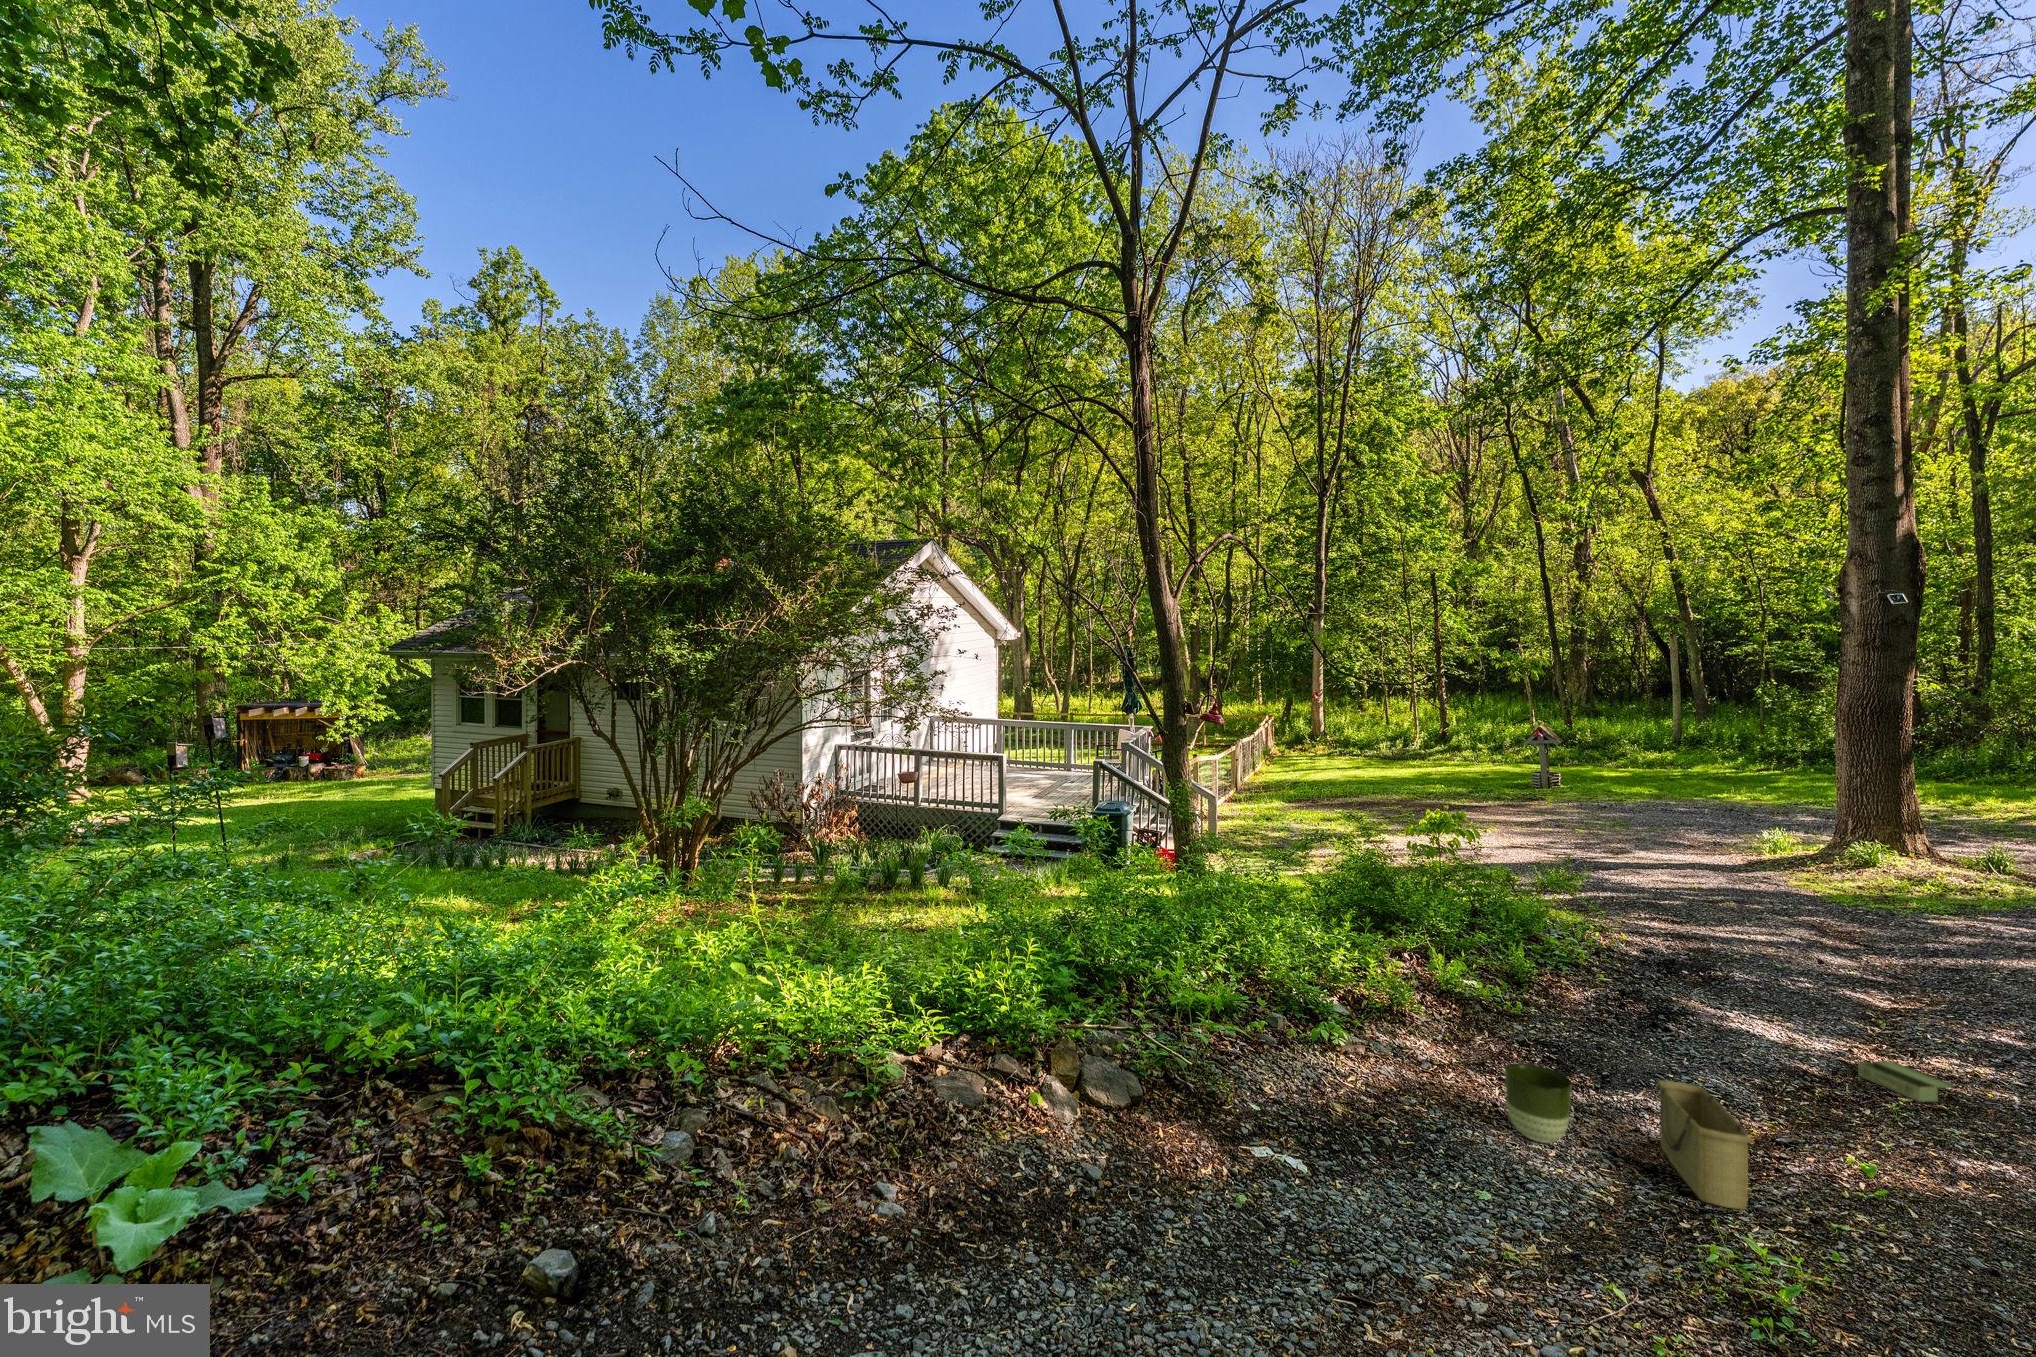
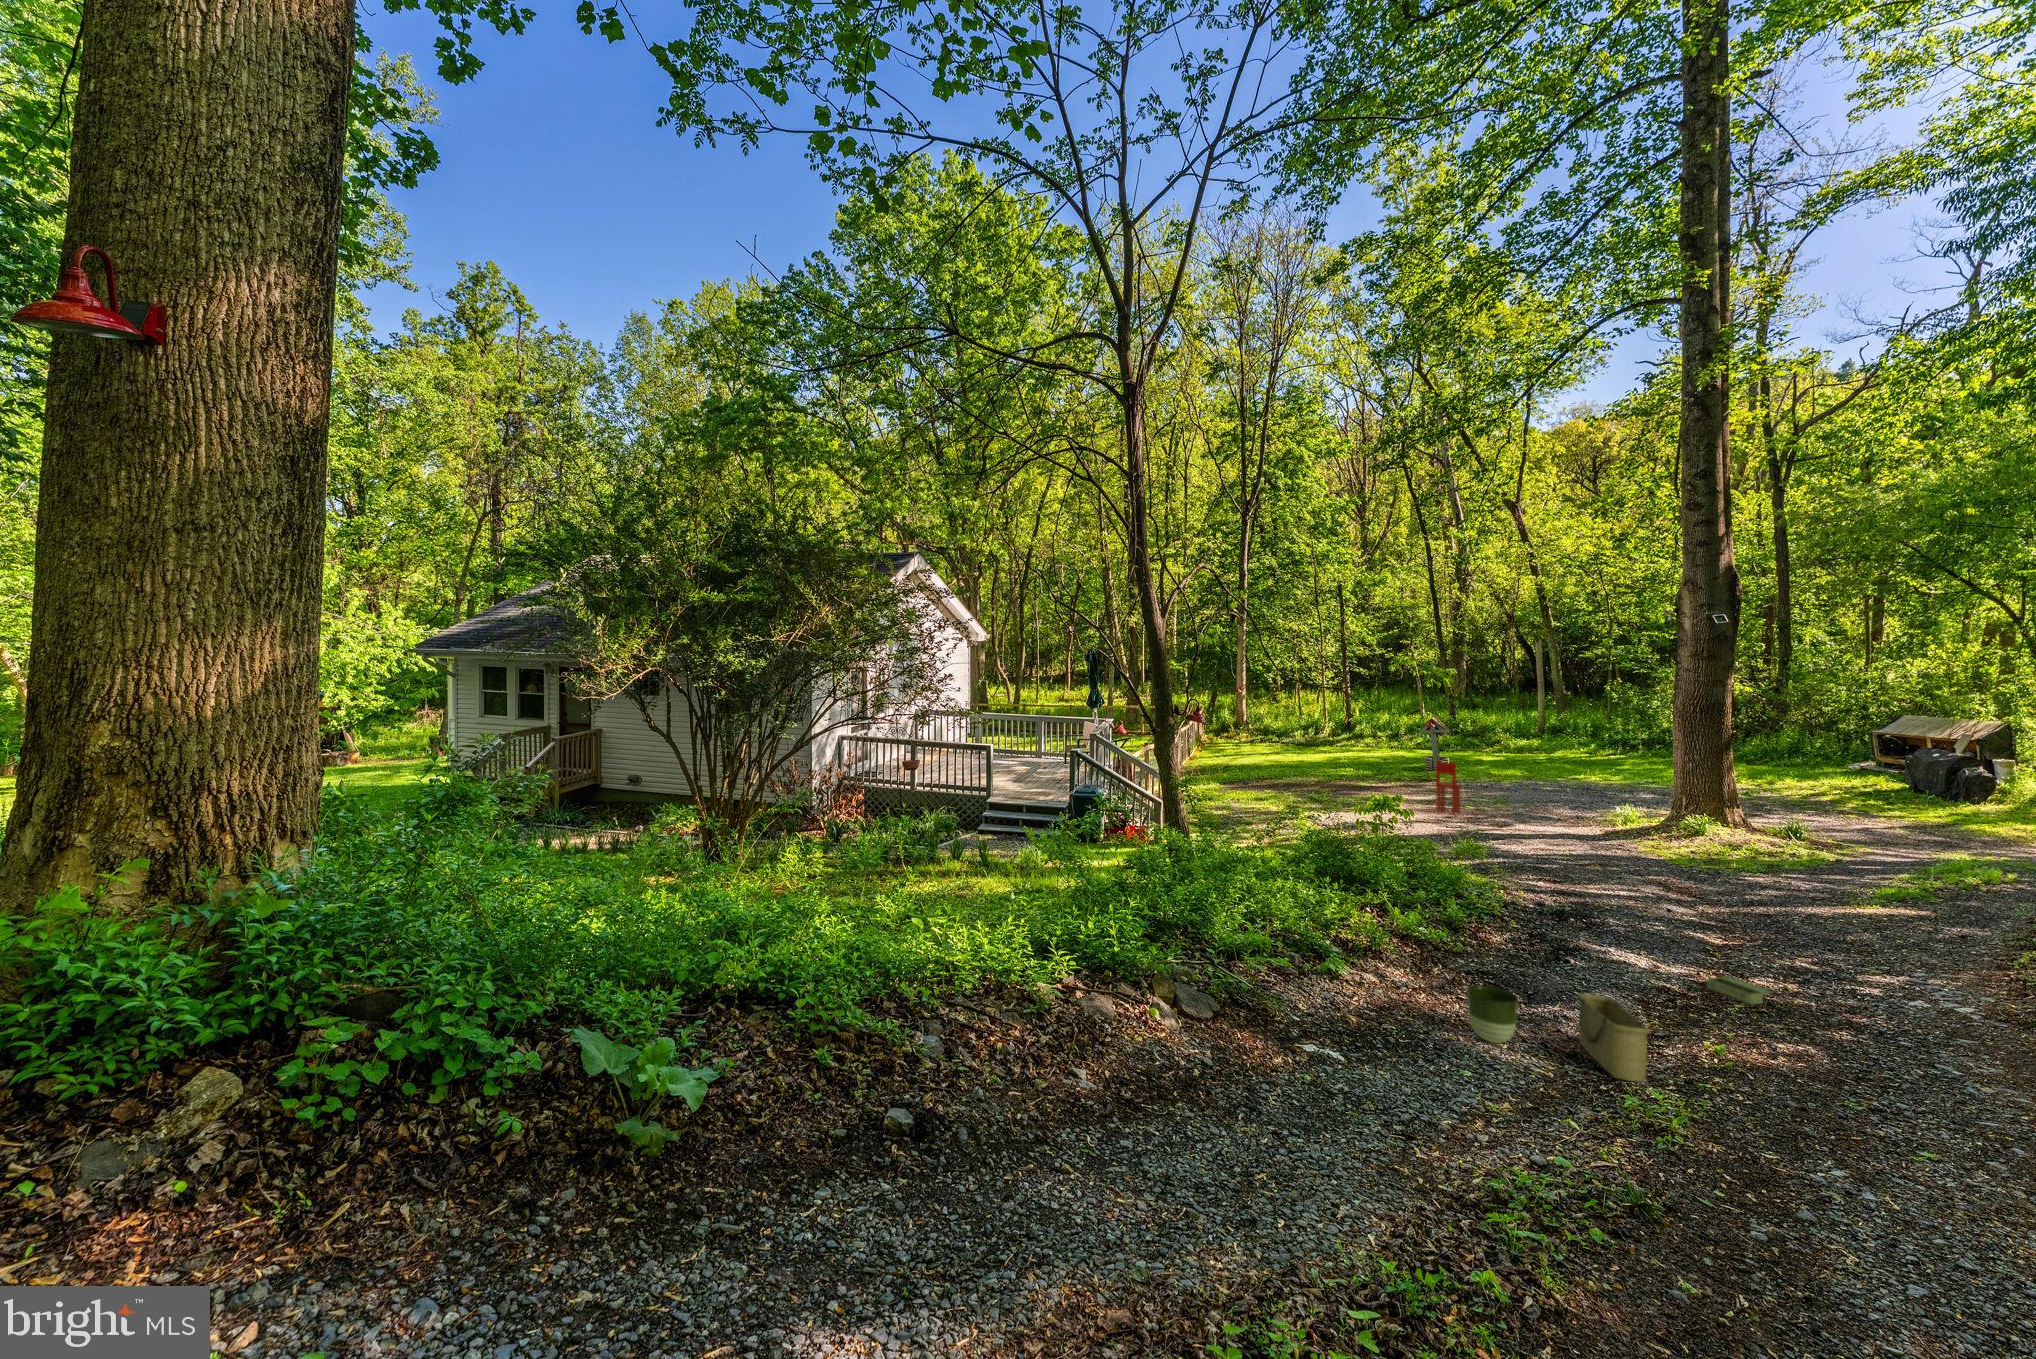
chair: none [1532,778,1566,843] -> present [1435,761,1462,815]

